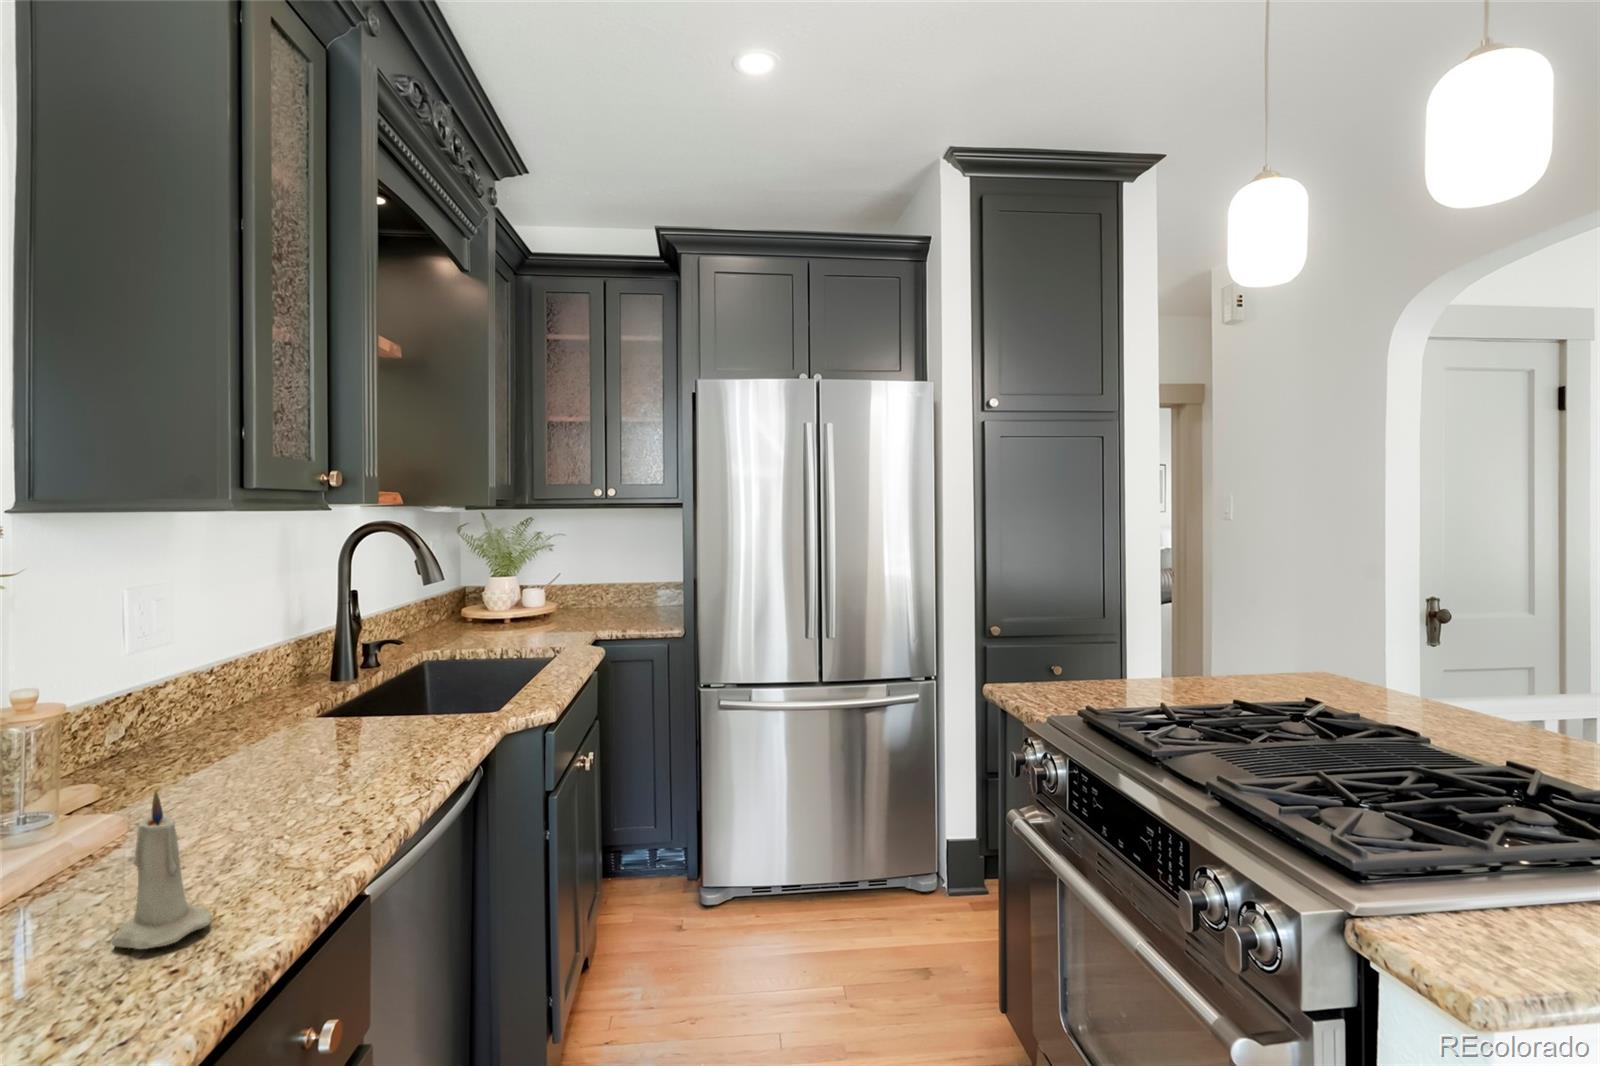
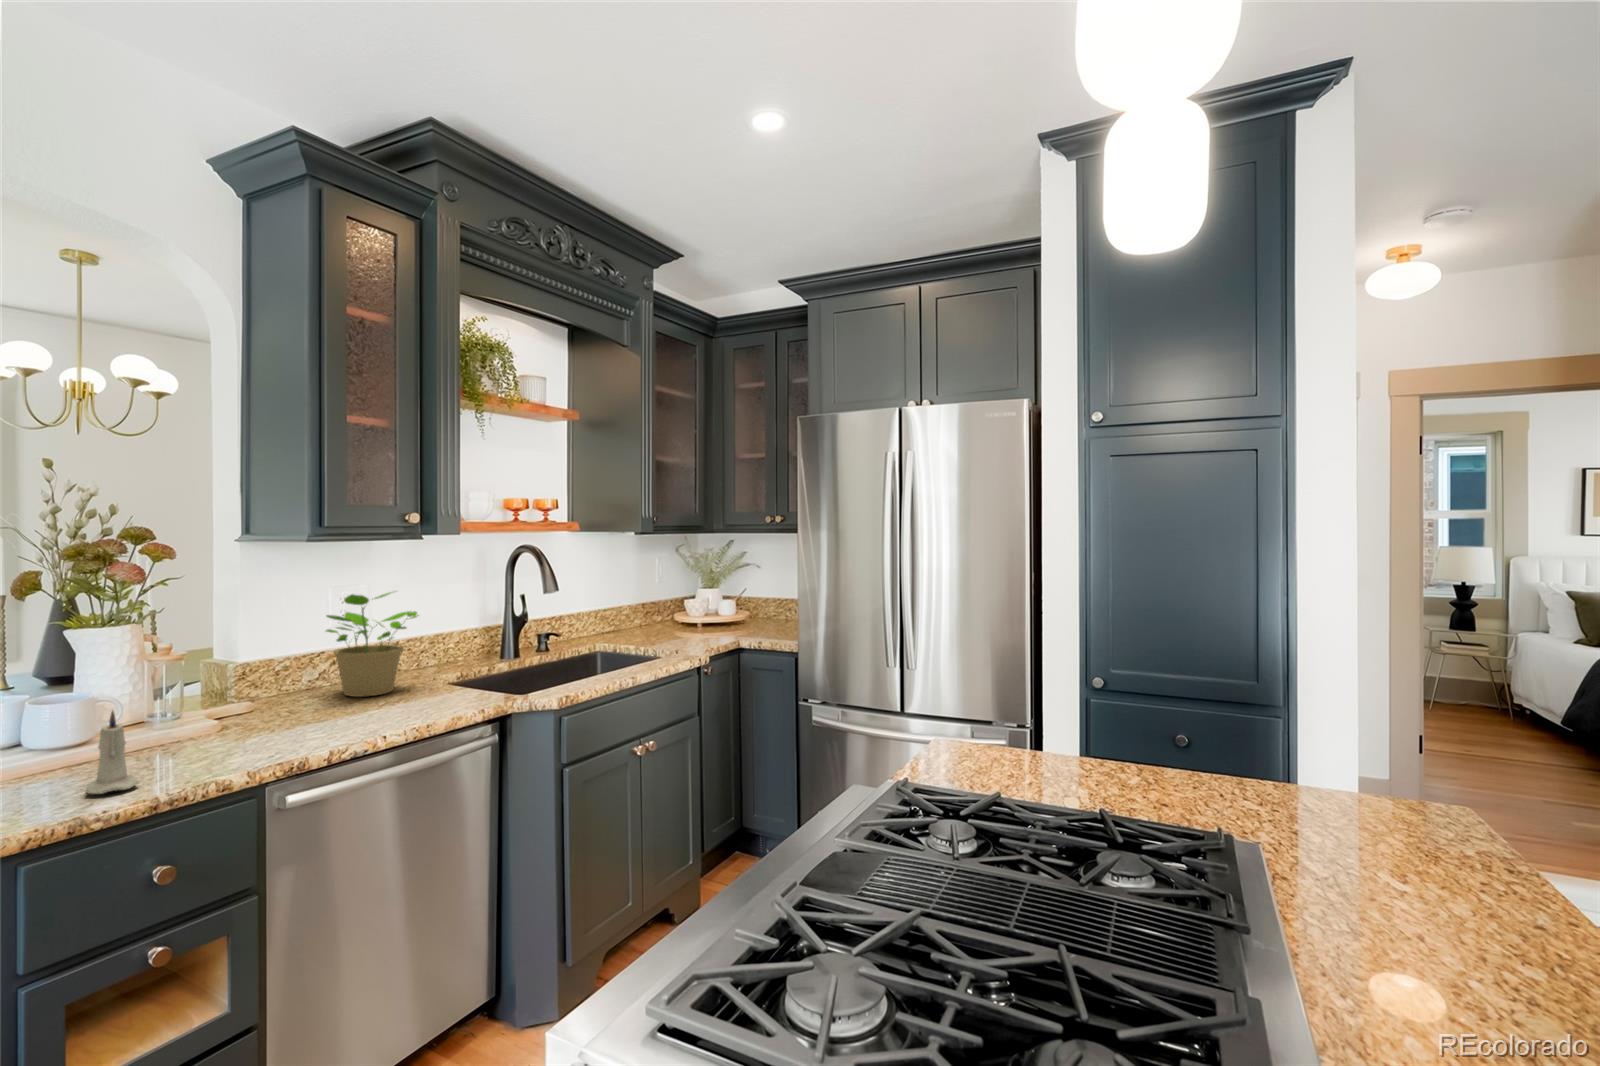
potted plant: none [162,579,322,752] -> present [326,592,419,697]

